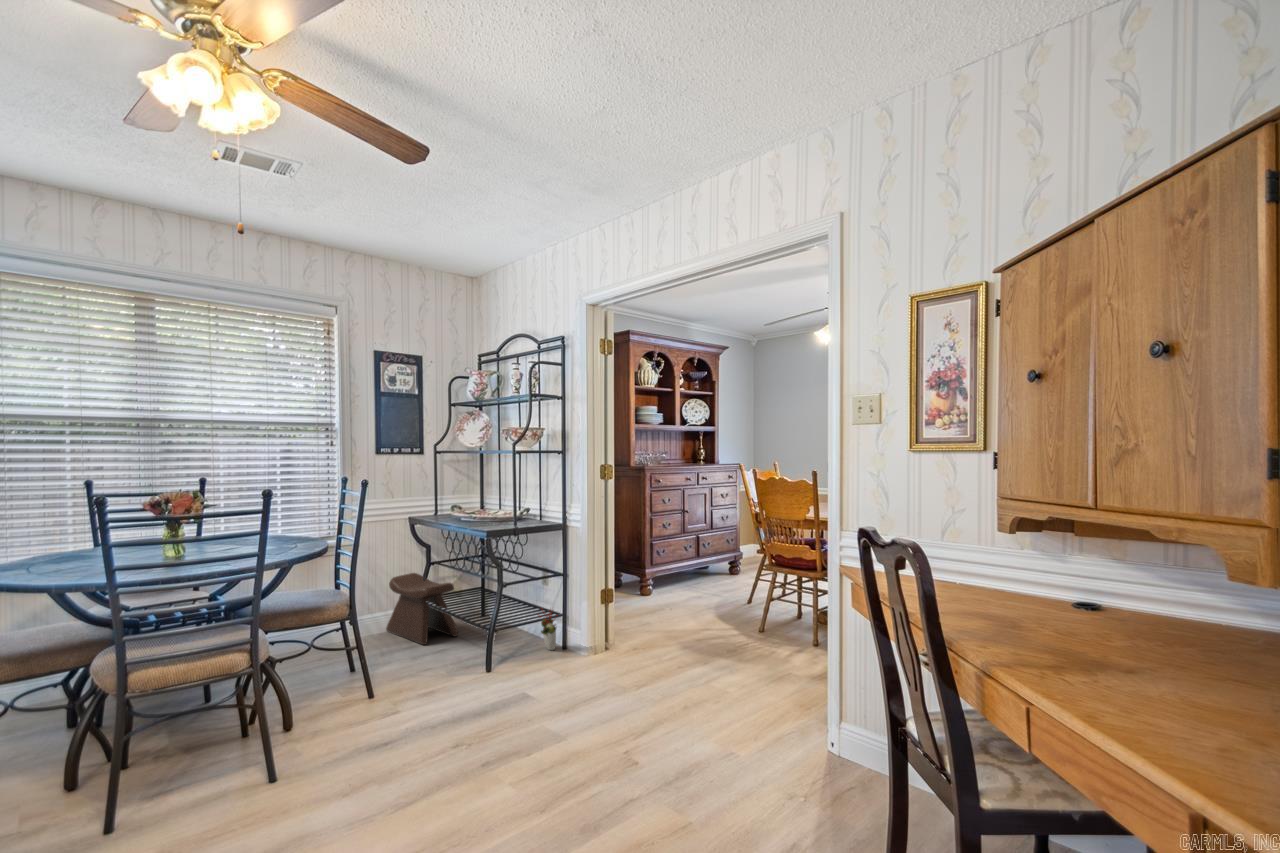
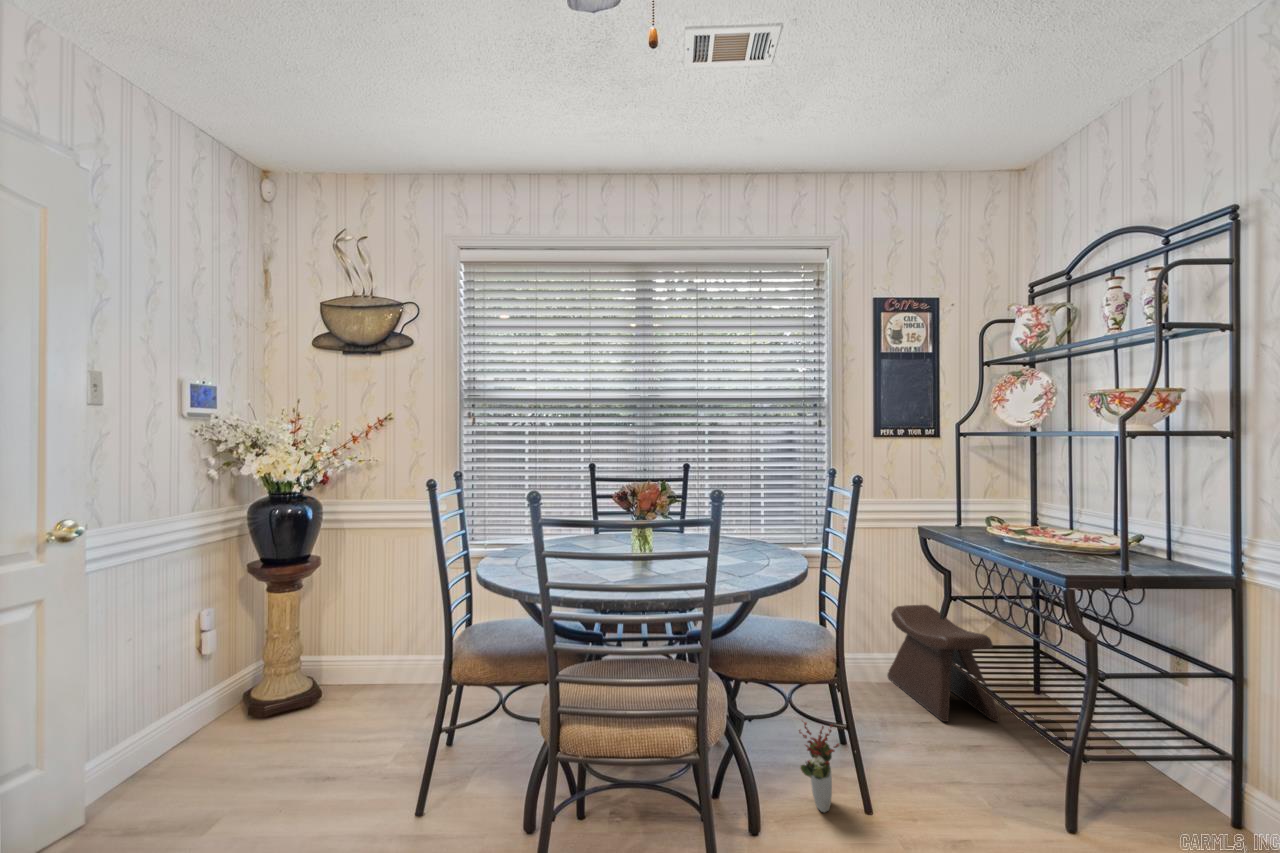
decorative plant: present [540,613,557,650] -> present [799,722,839,812]

